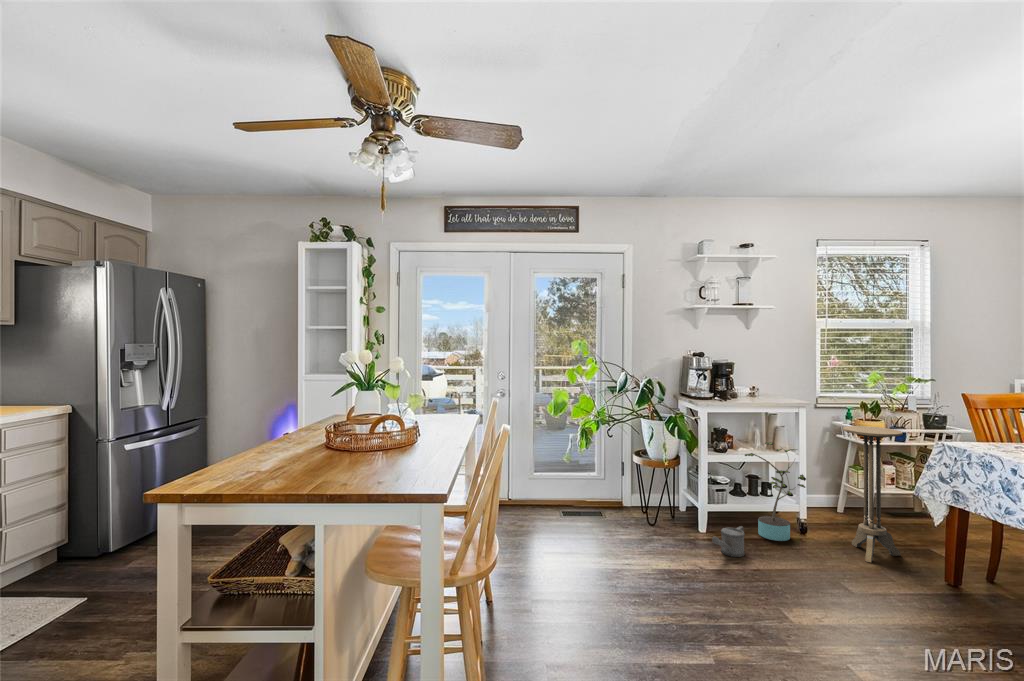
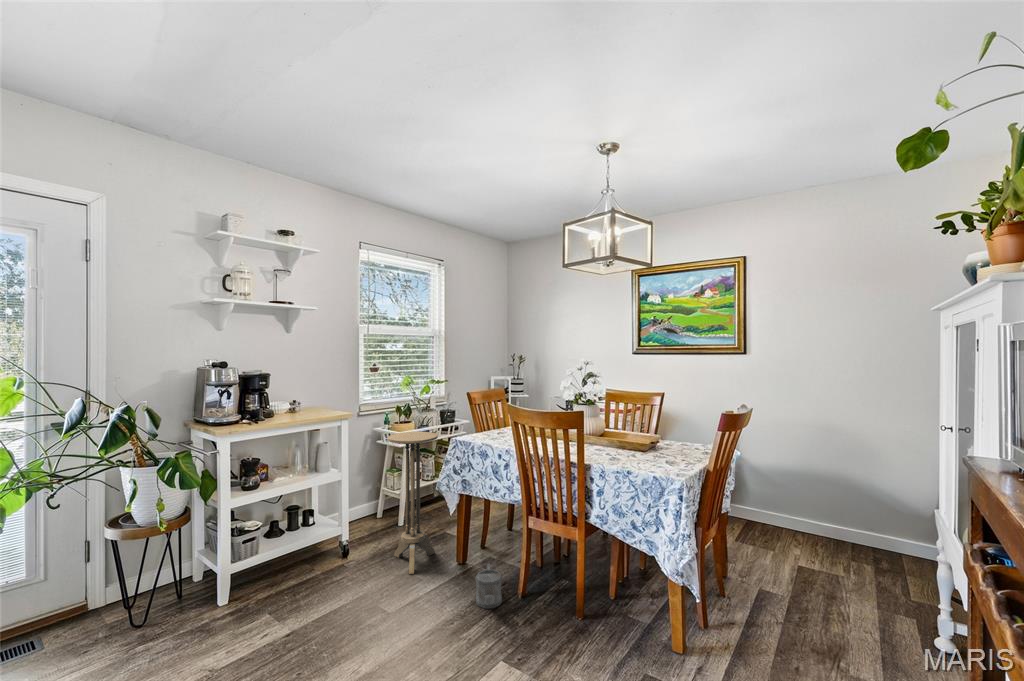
potted plant: present [745,442,806,541] -> none [282,465,353,585]
watering can: present [712,526,745,557] -> present [476,563,502,609]

